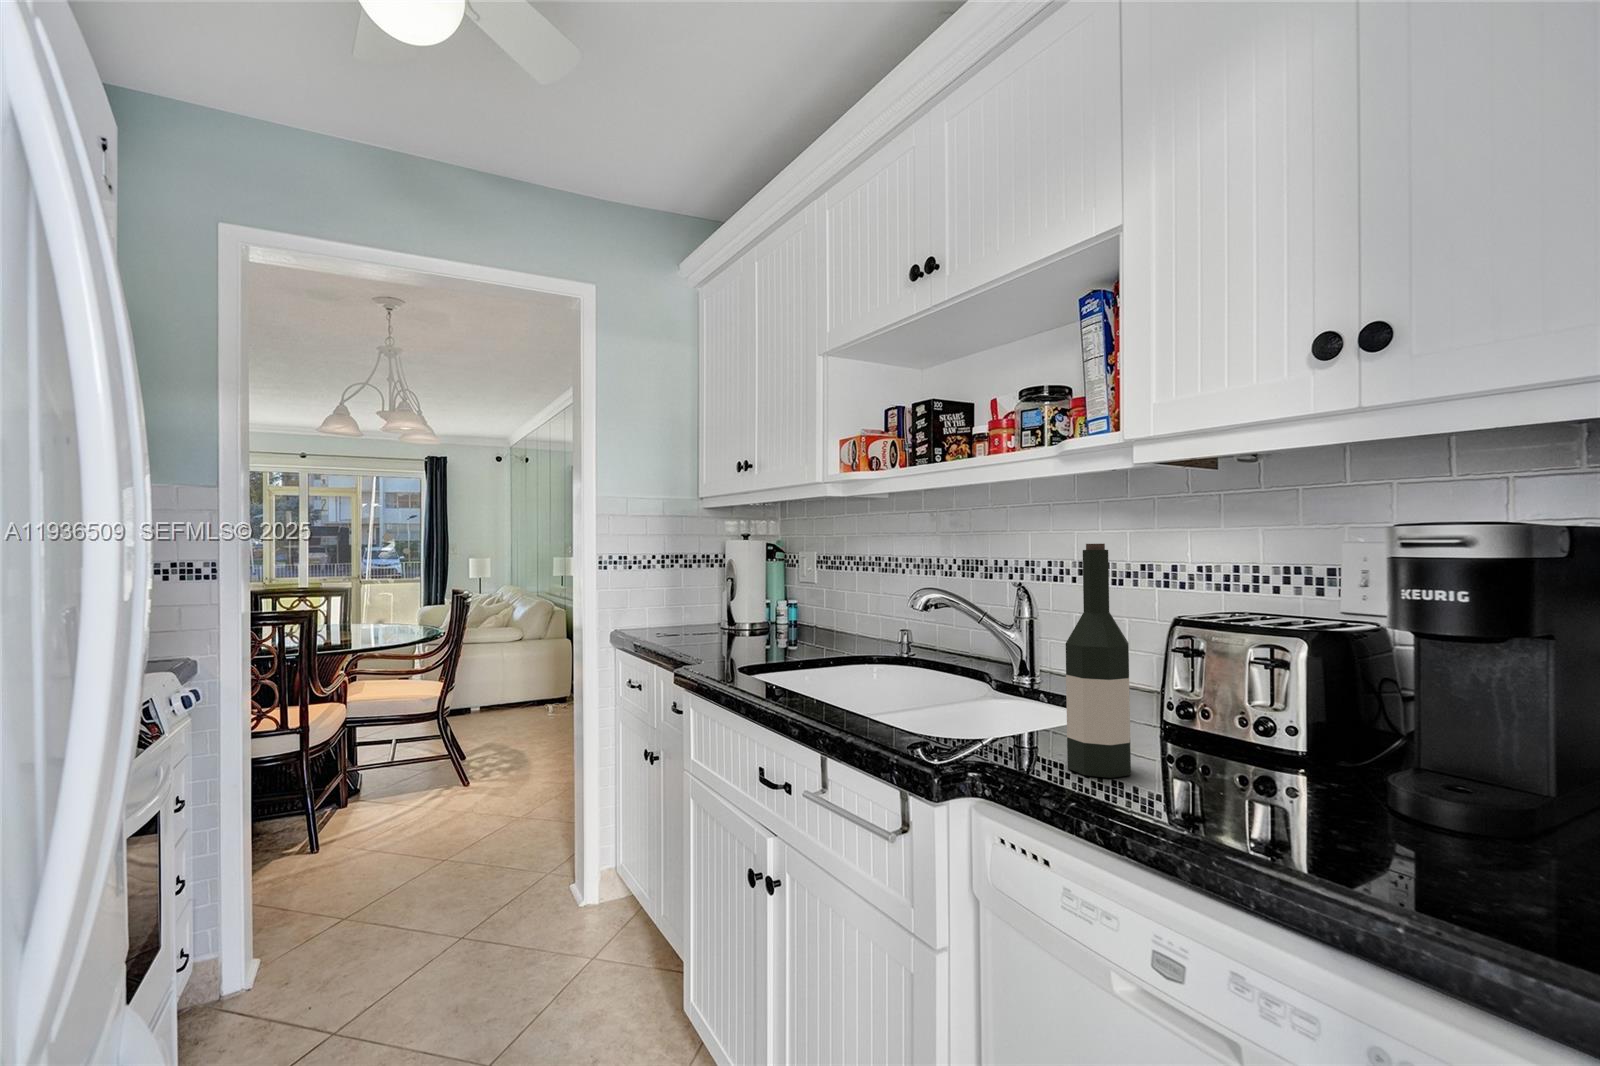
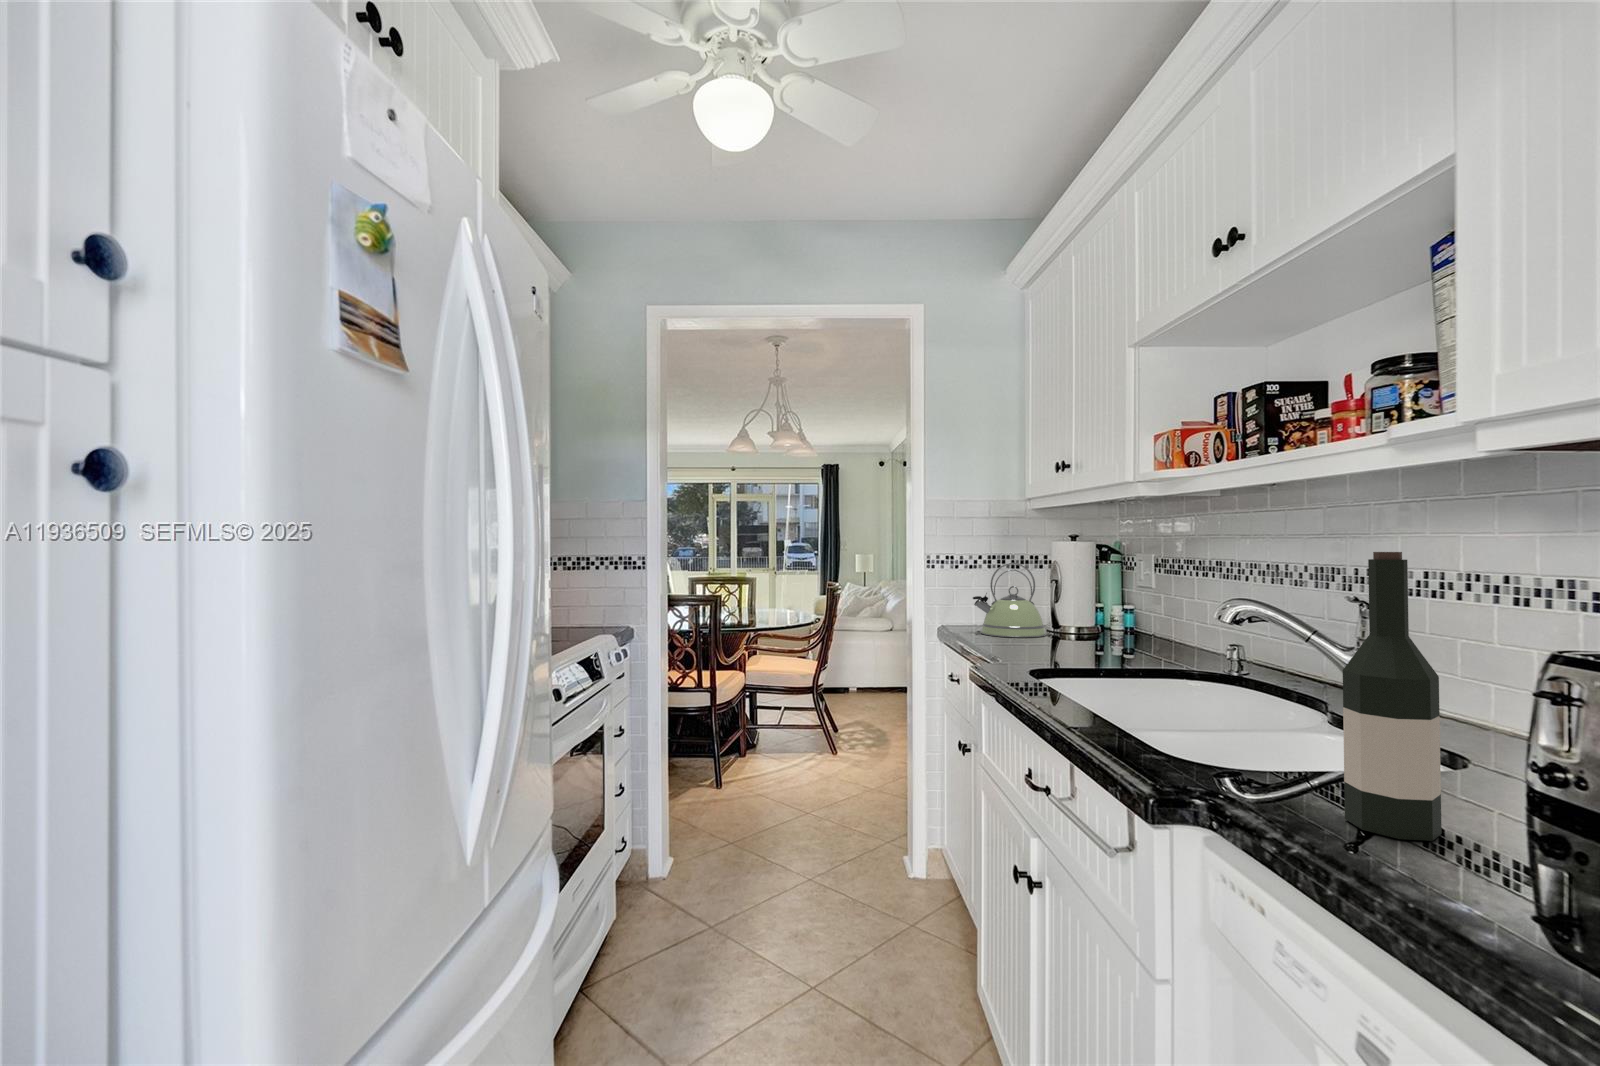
kettle: none [650,562,723,638] -> present [973,563,1046,637]

